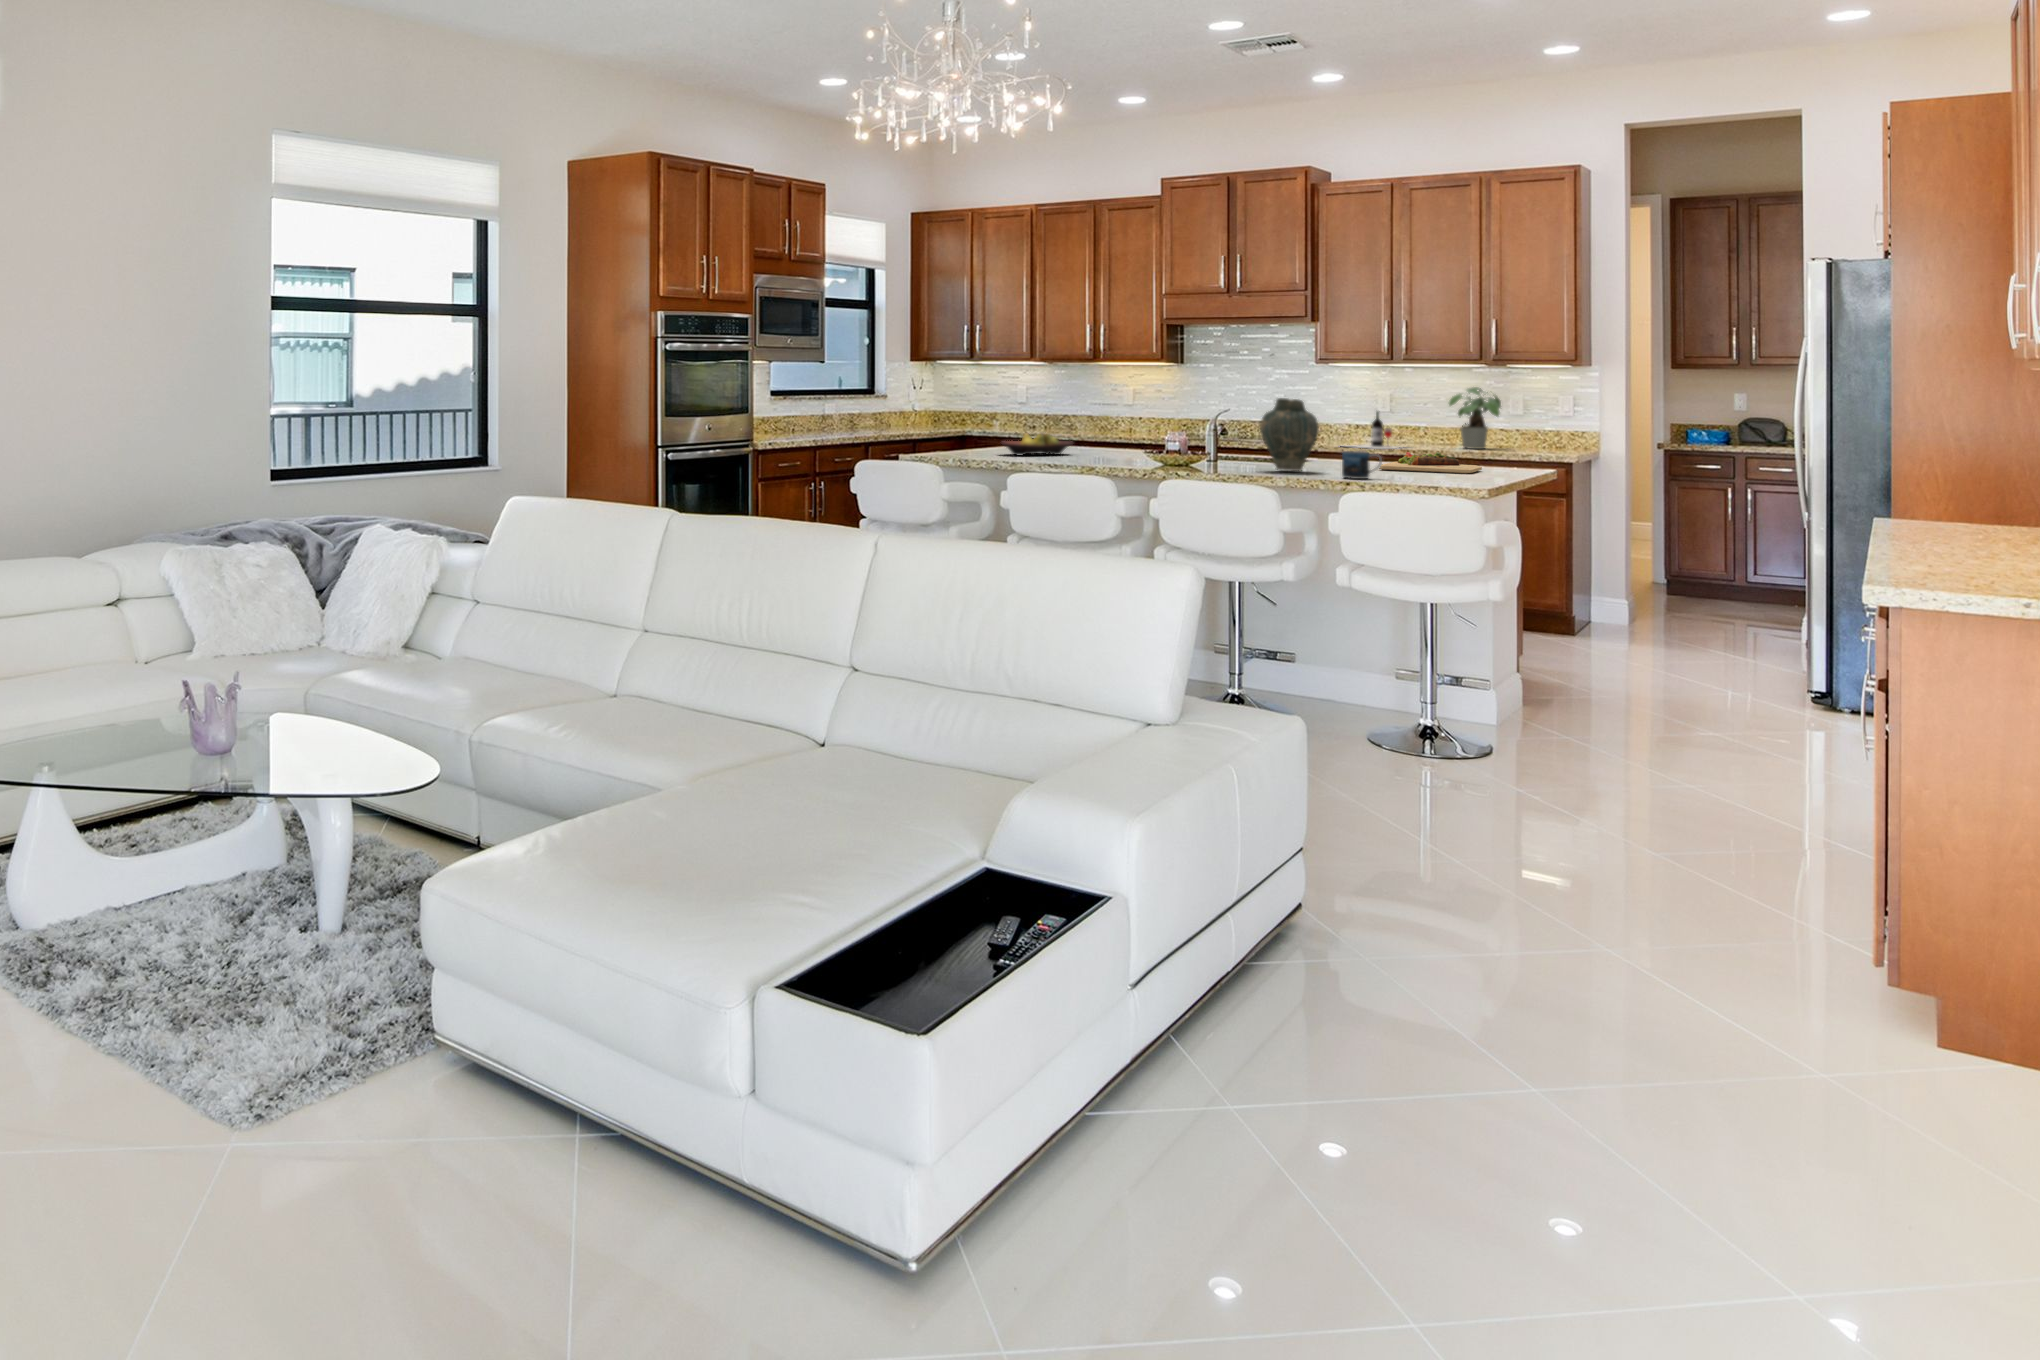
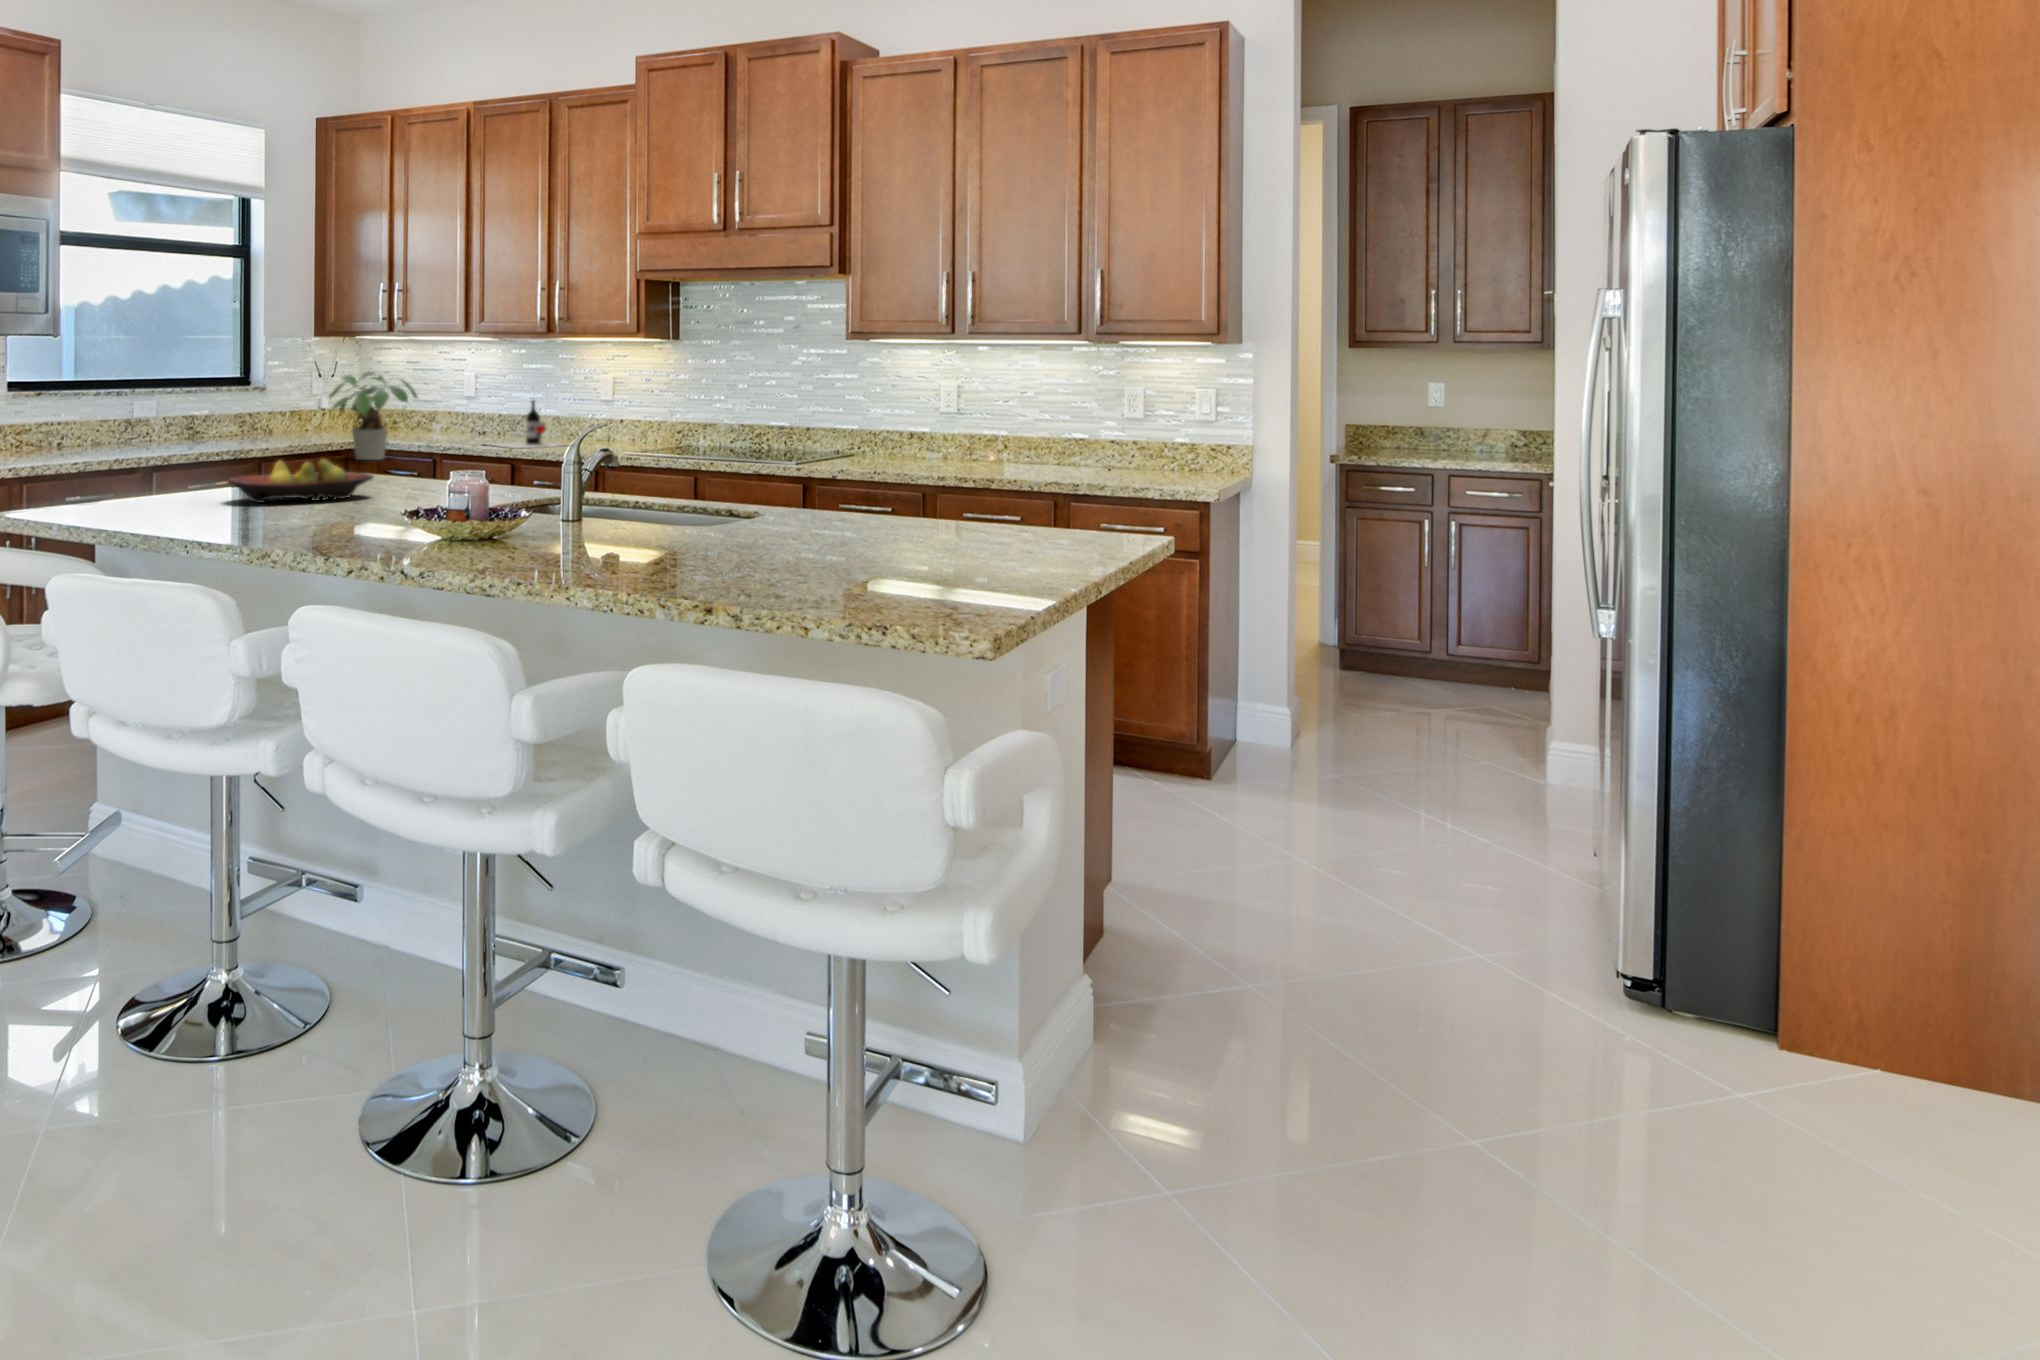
potted plant: present [1449,387,1501,449] -> present [329,372,417,460]
vase: present [1260,398,1319,471] -> none [579,404,692,558]
wine bottle: present [1343,412,1399,449] -> present [491,400,565,448]
mug: present [1342,451,1382,479] -> none [698,524,781,590]
cutting board: present [1379,452,1482,474] -> none [826,508,1021,559]

